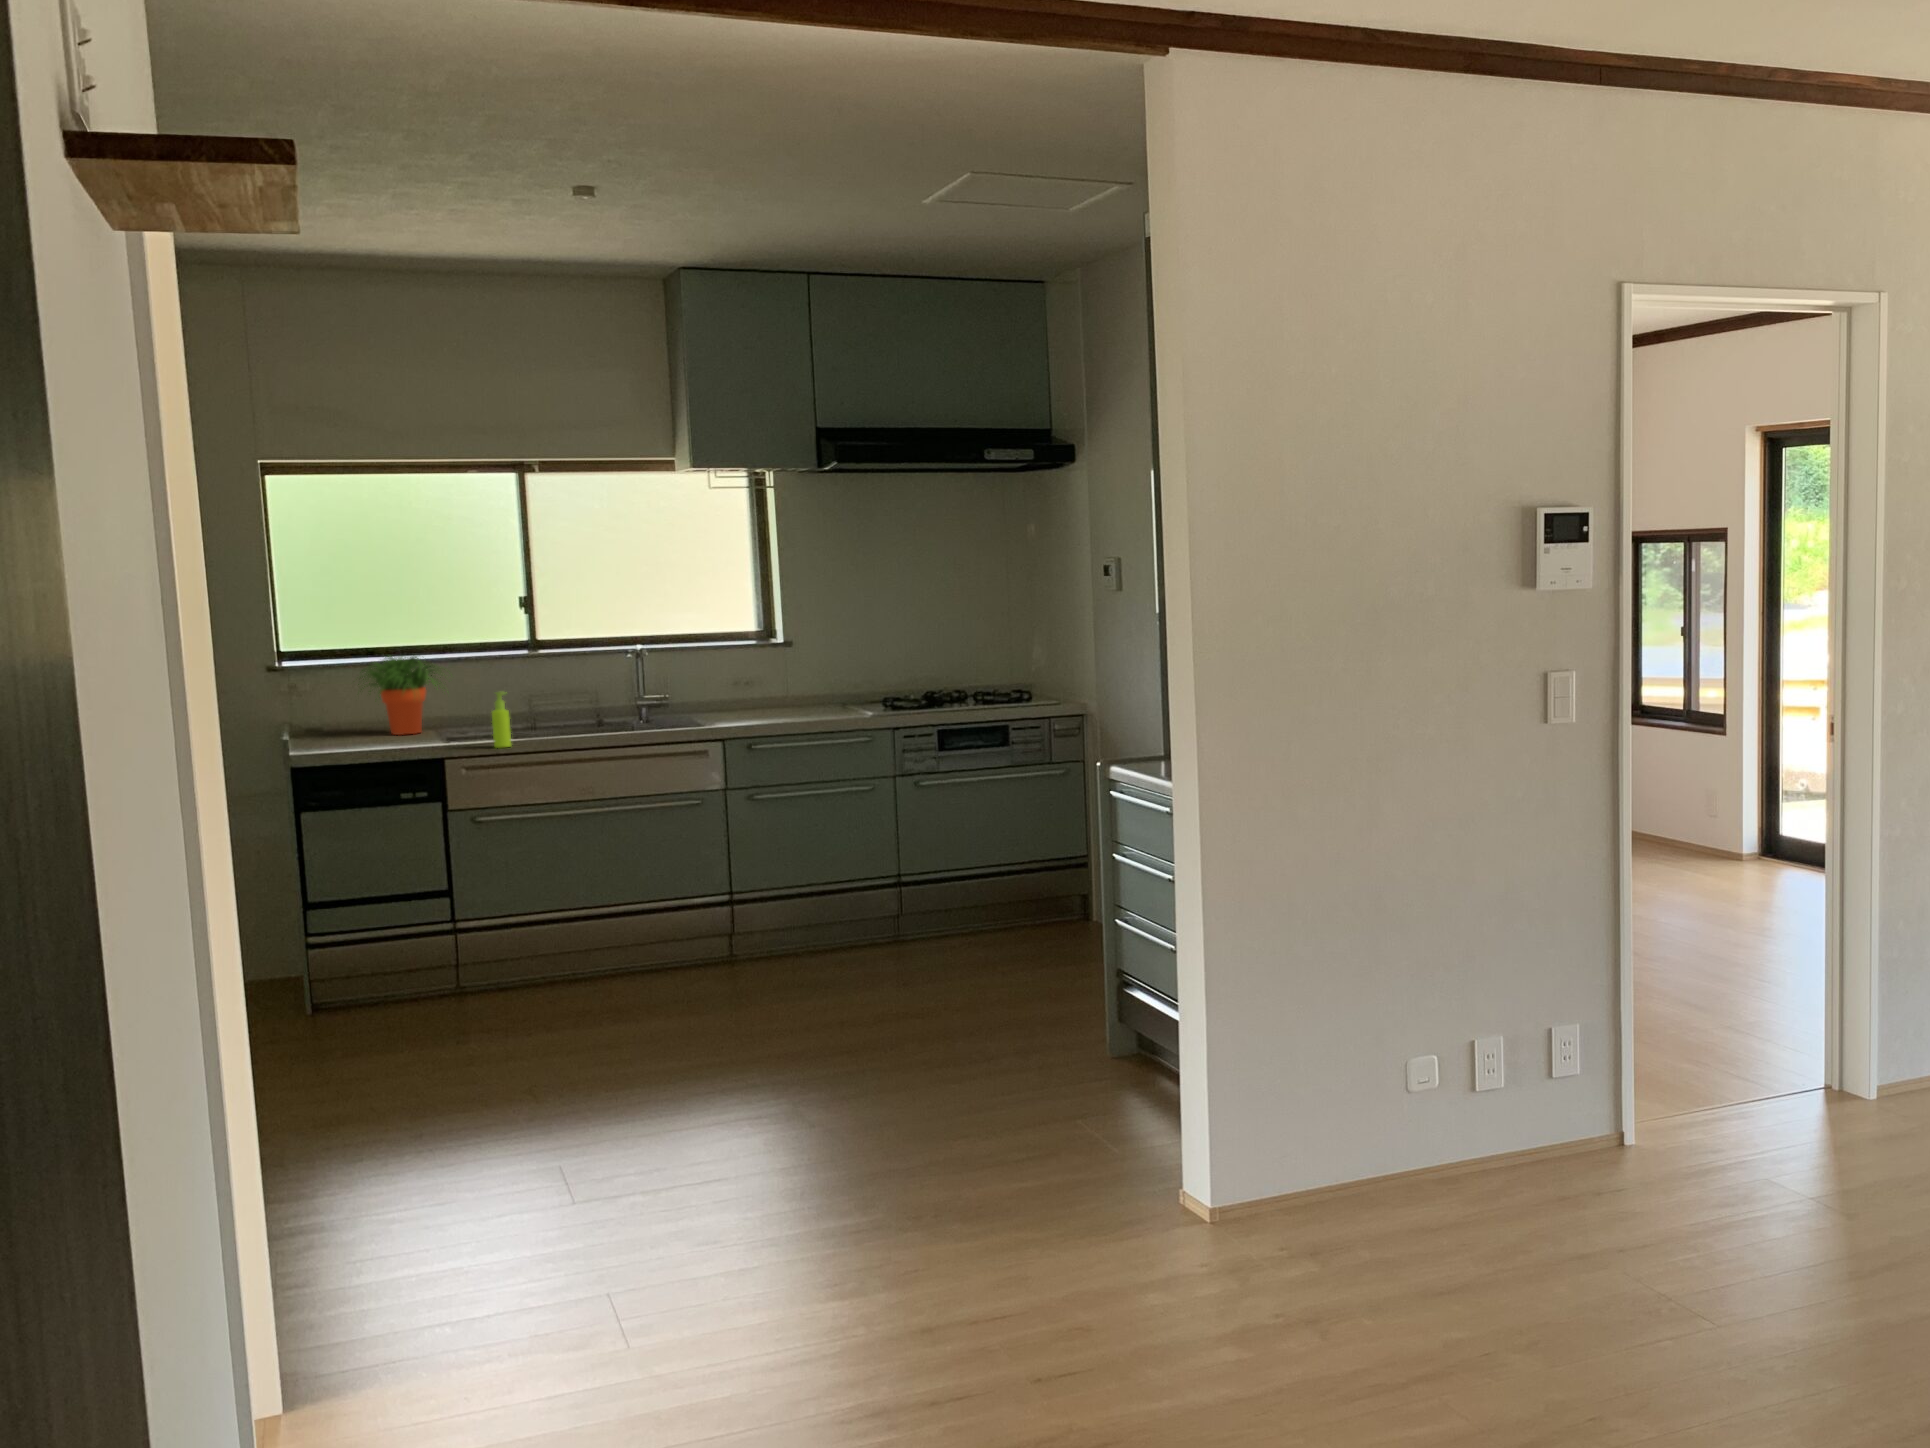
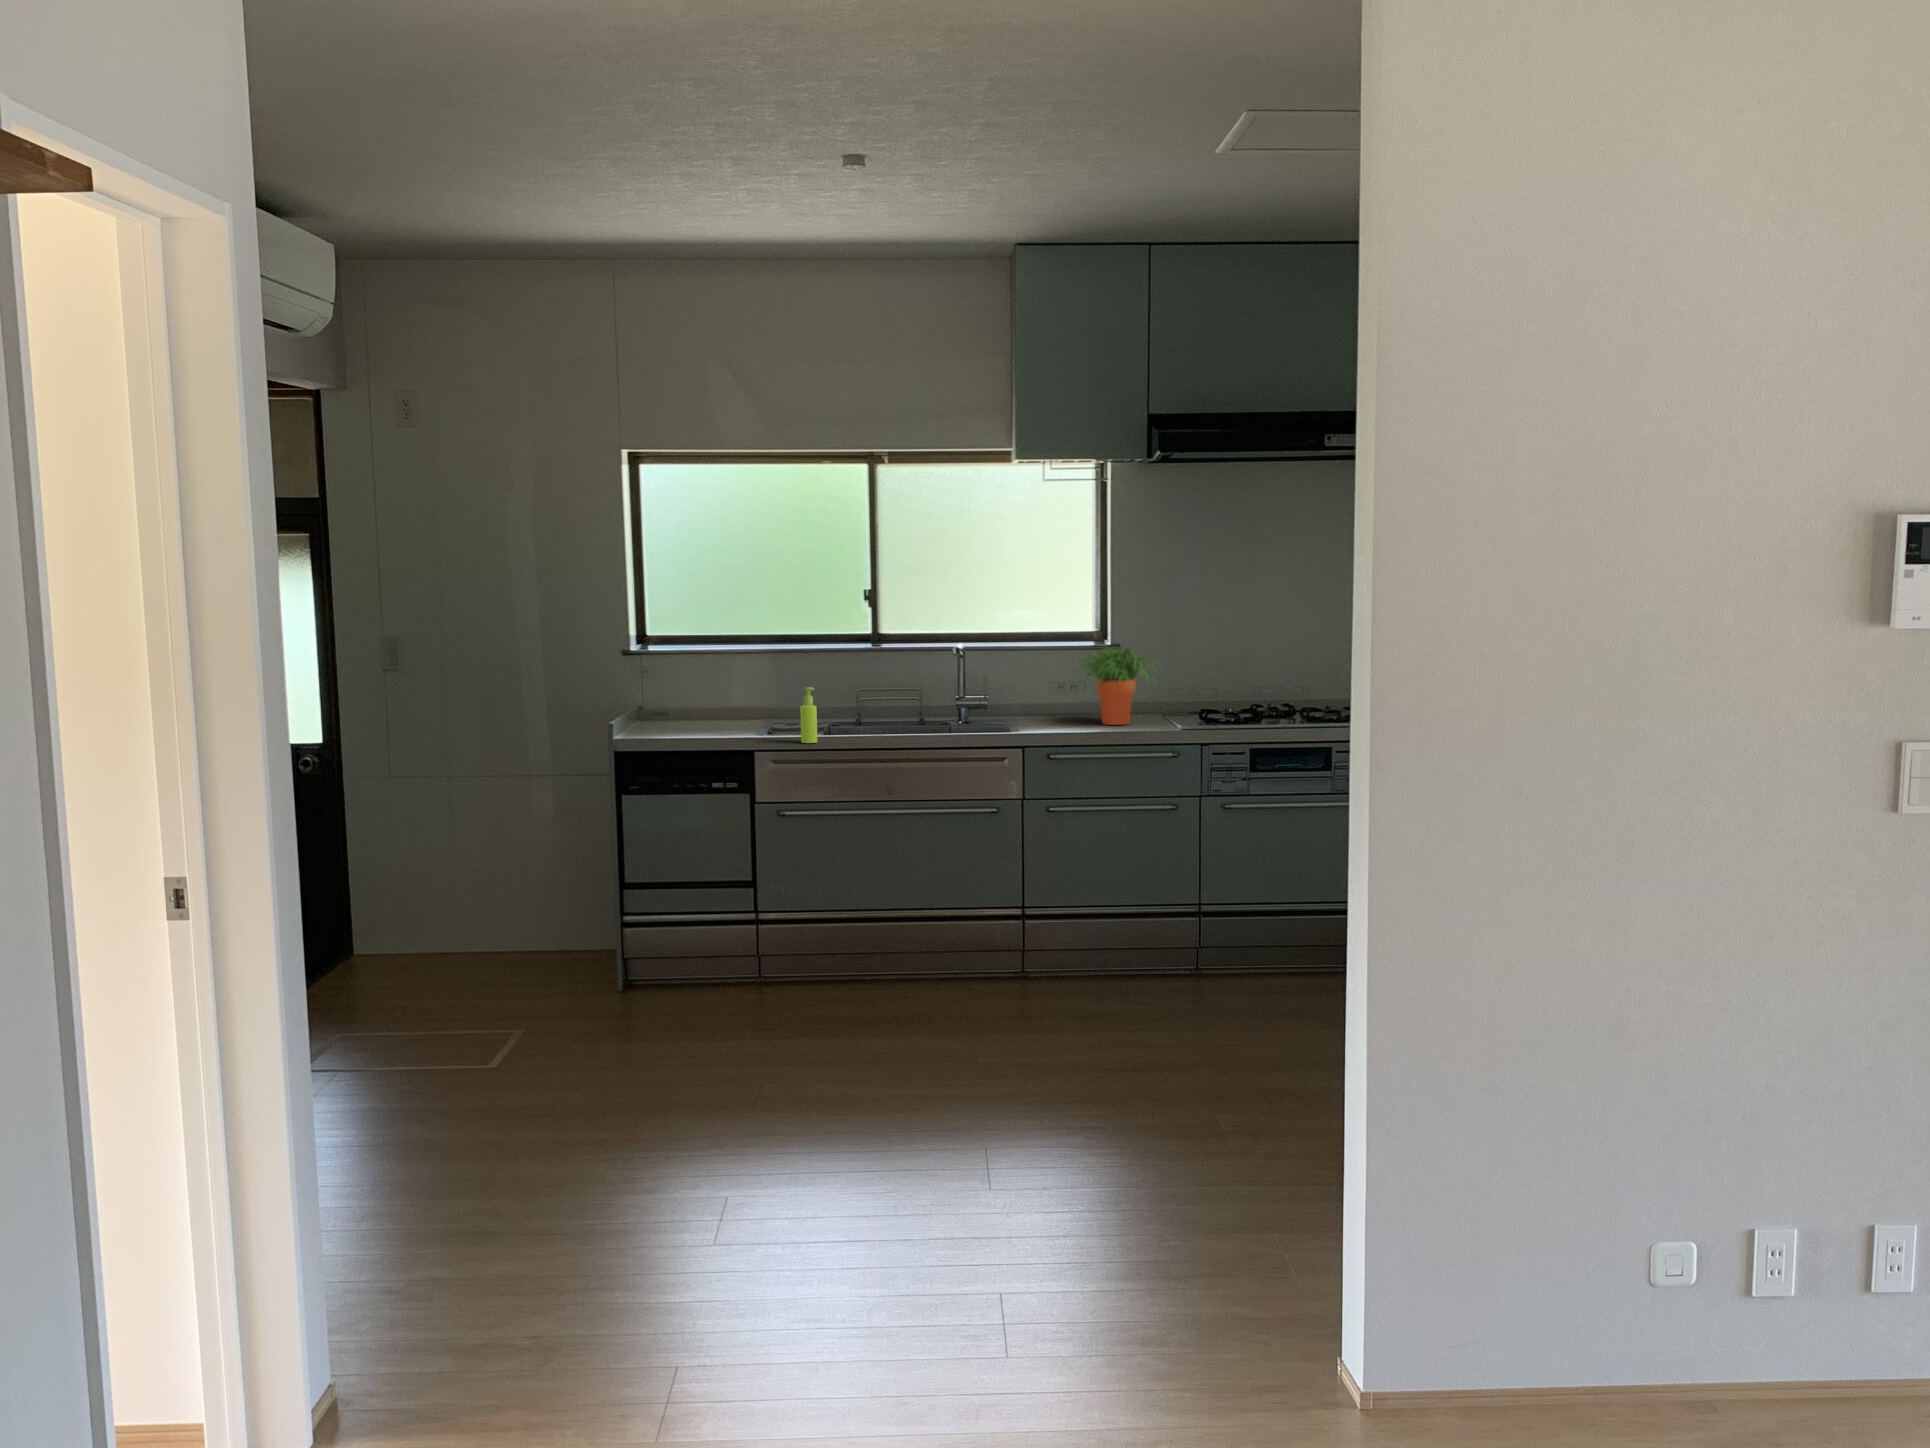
potted plant: present [358,656,445,735] -> present [1075,647,1153,725]

